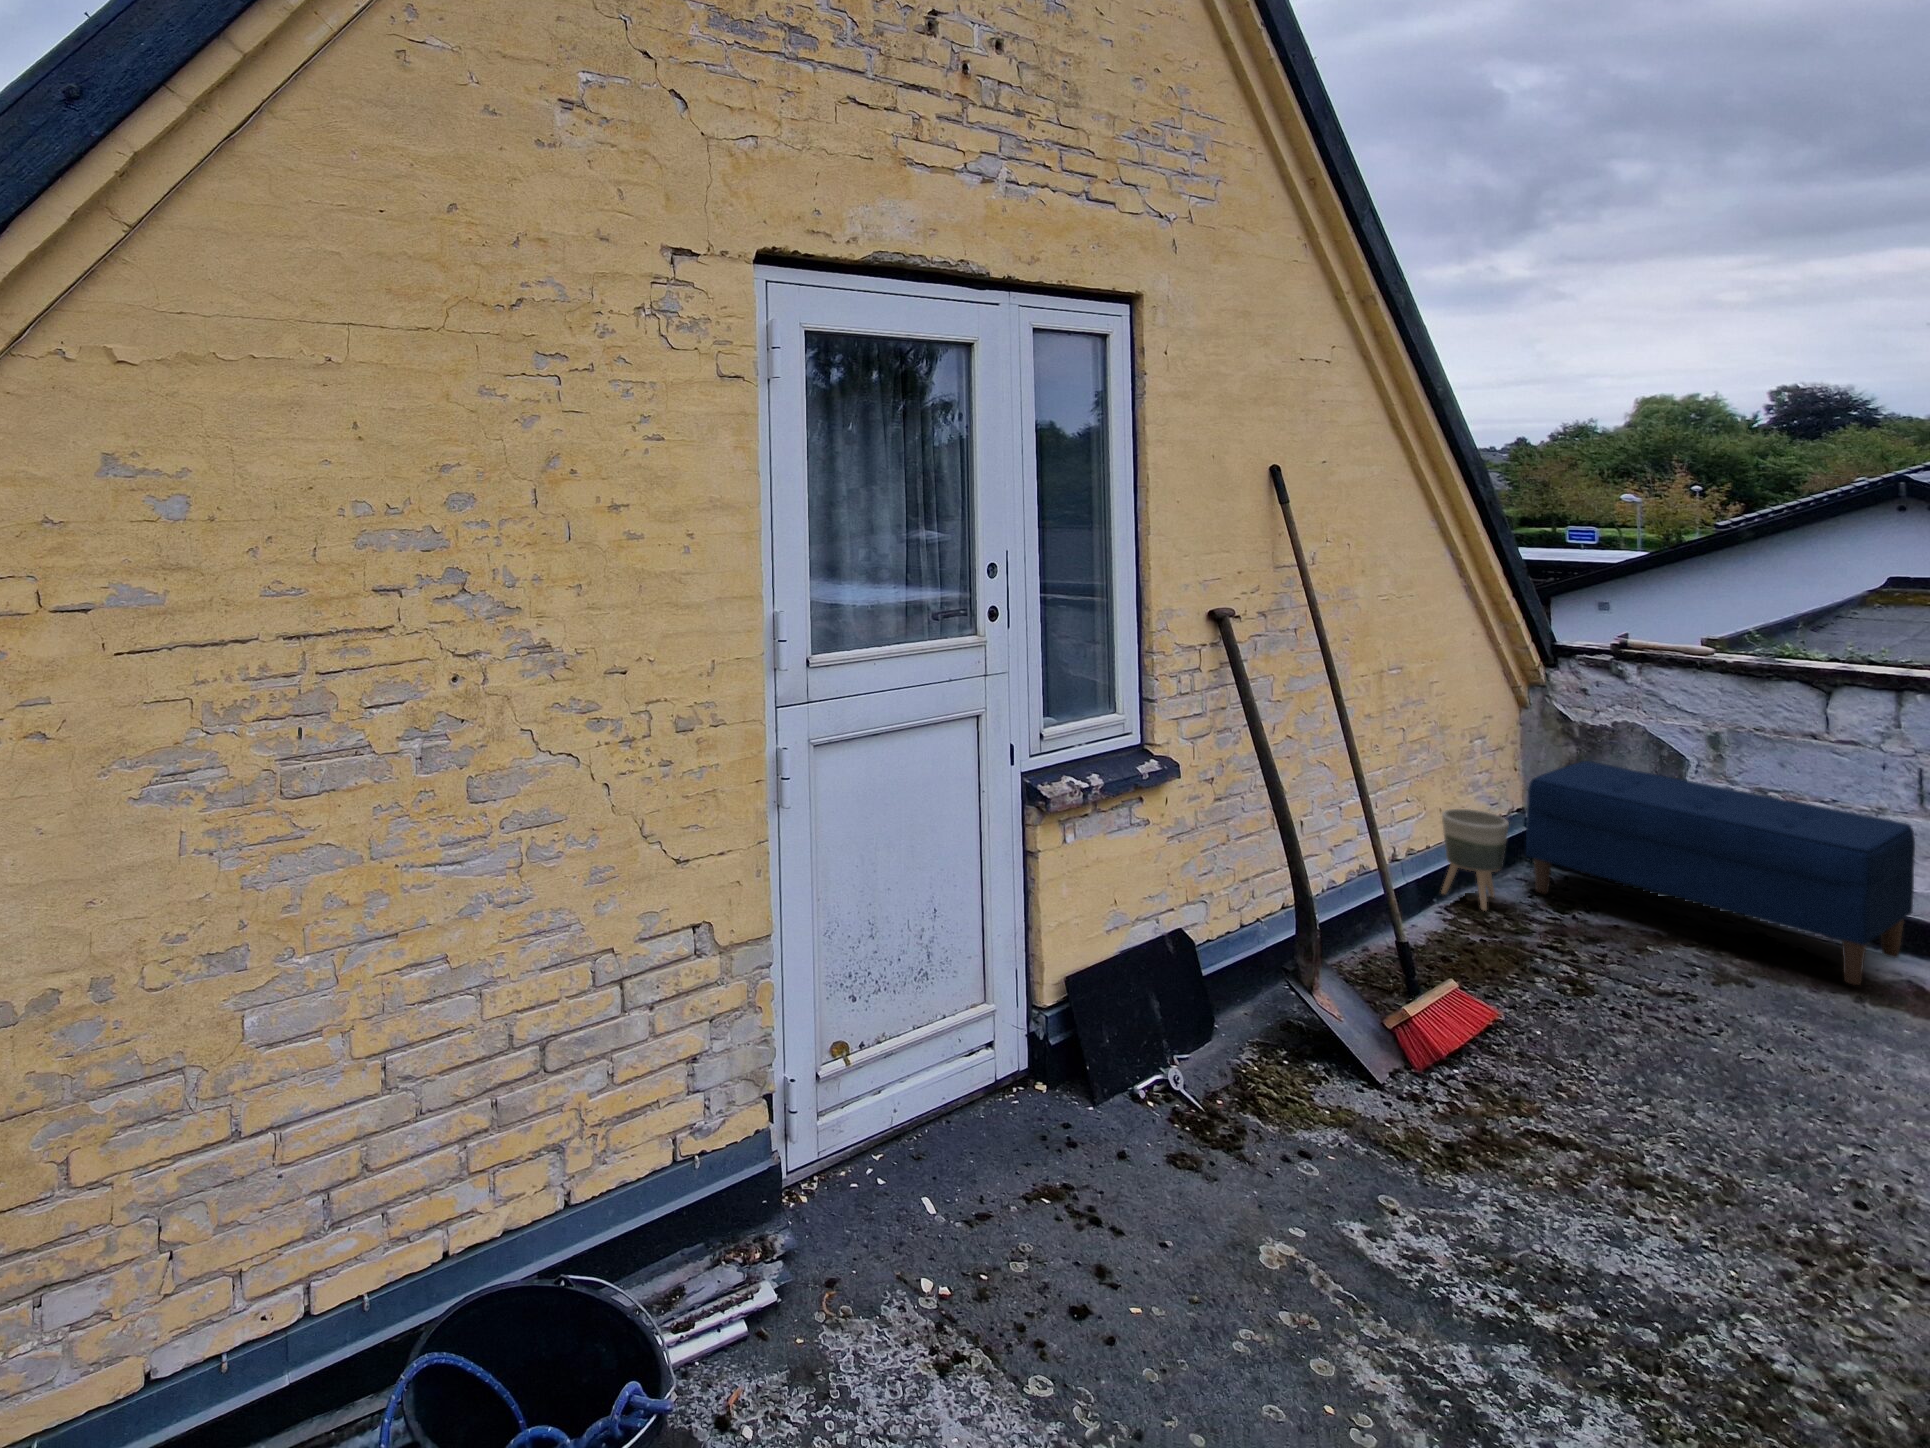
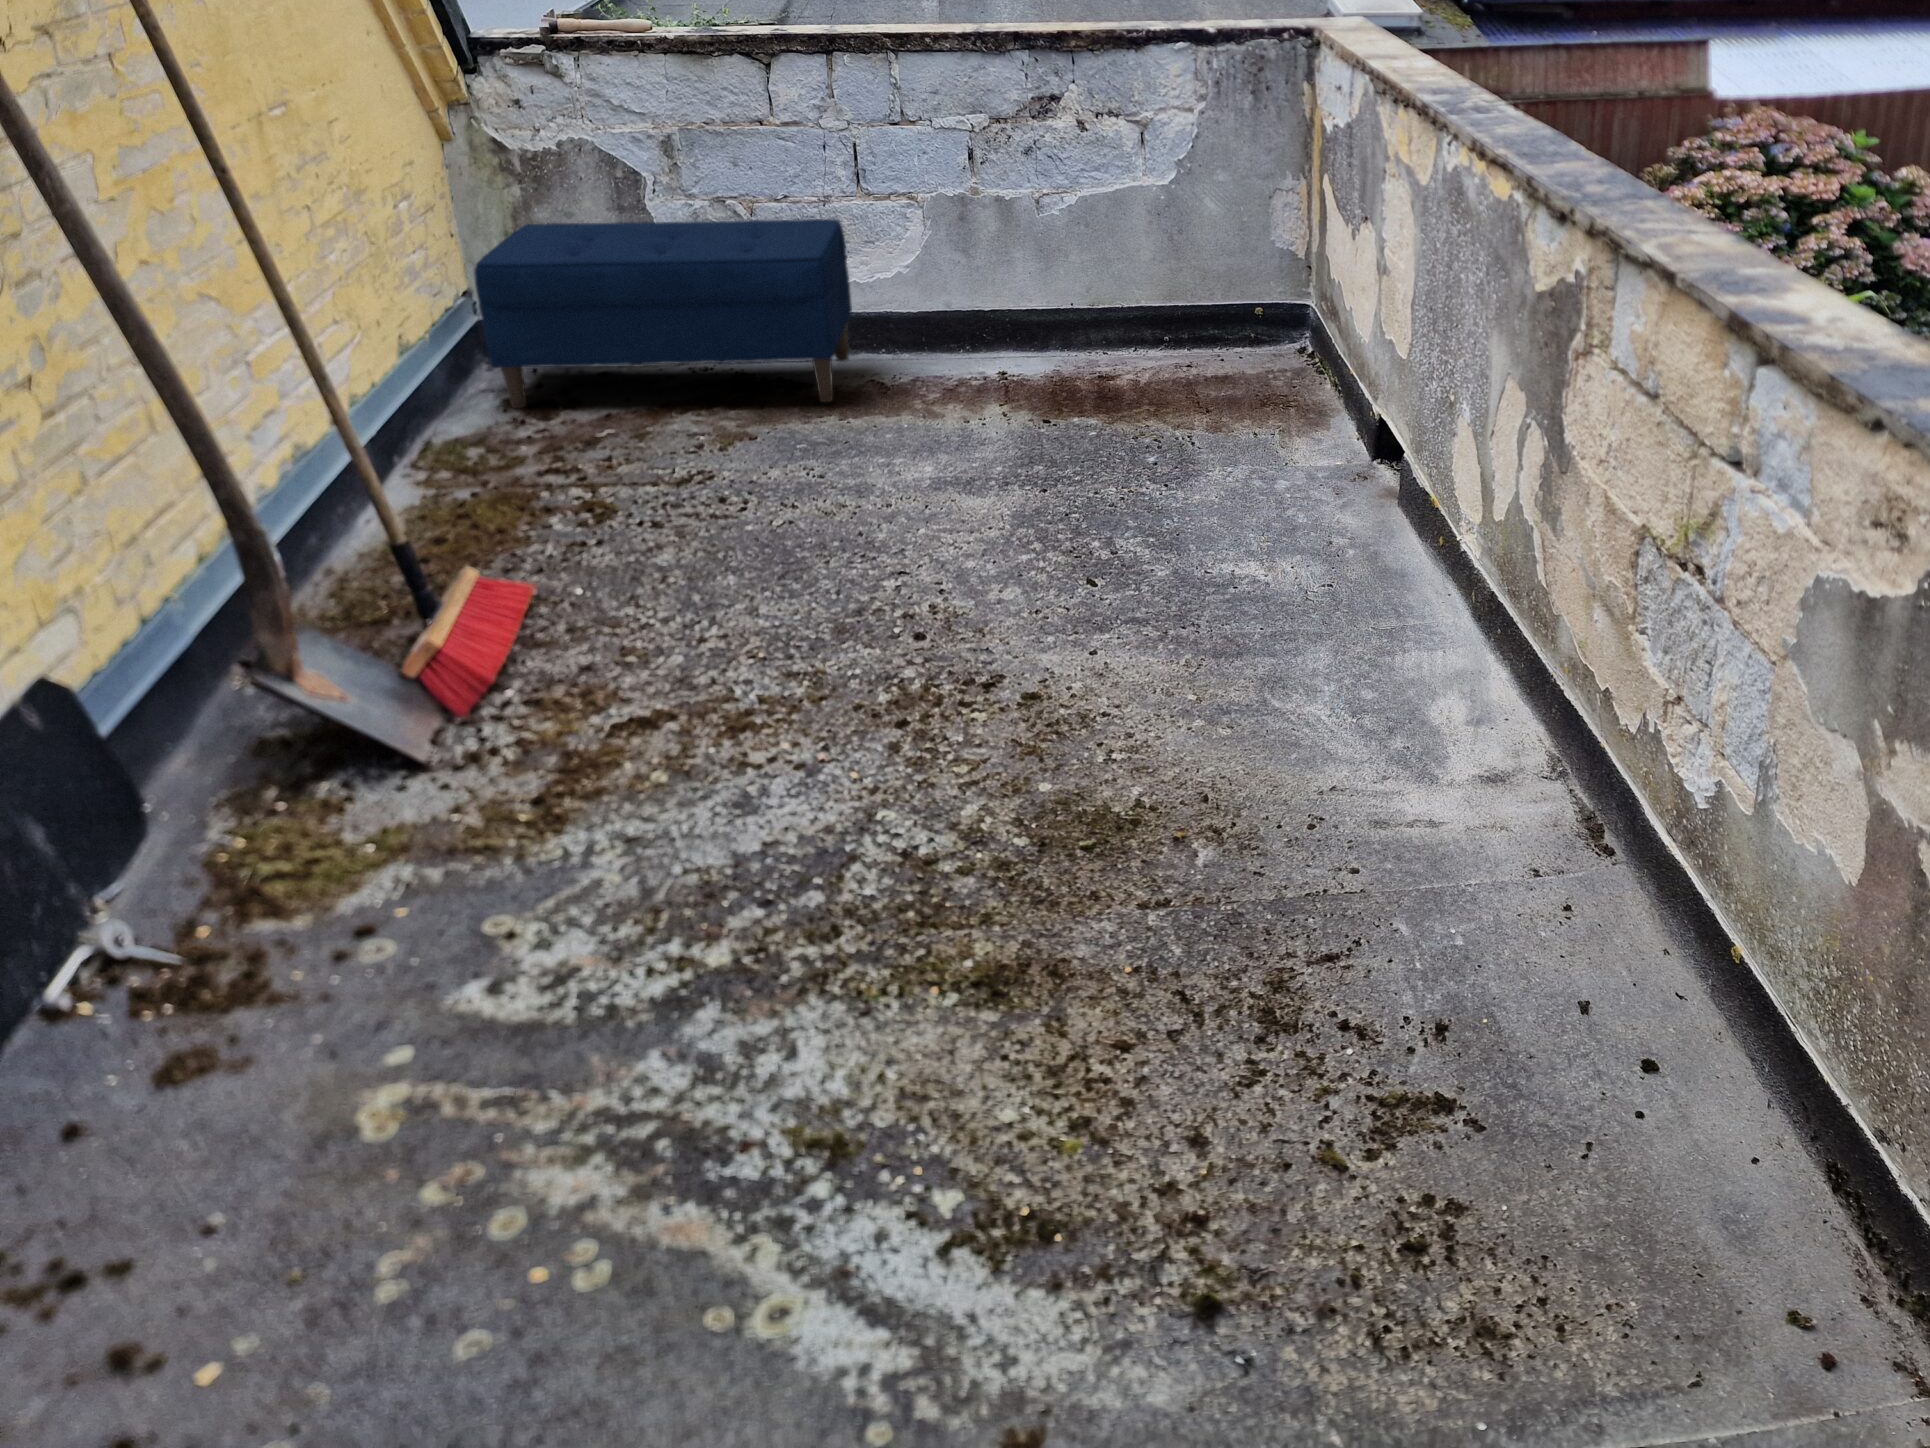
planter: present [1442,809,1509,911] -> none [378,325,471,456]

